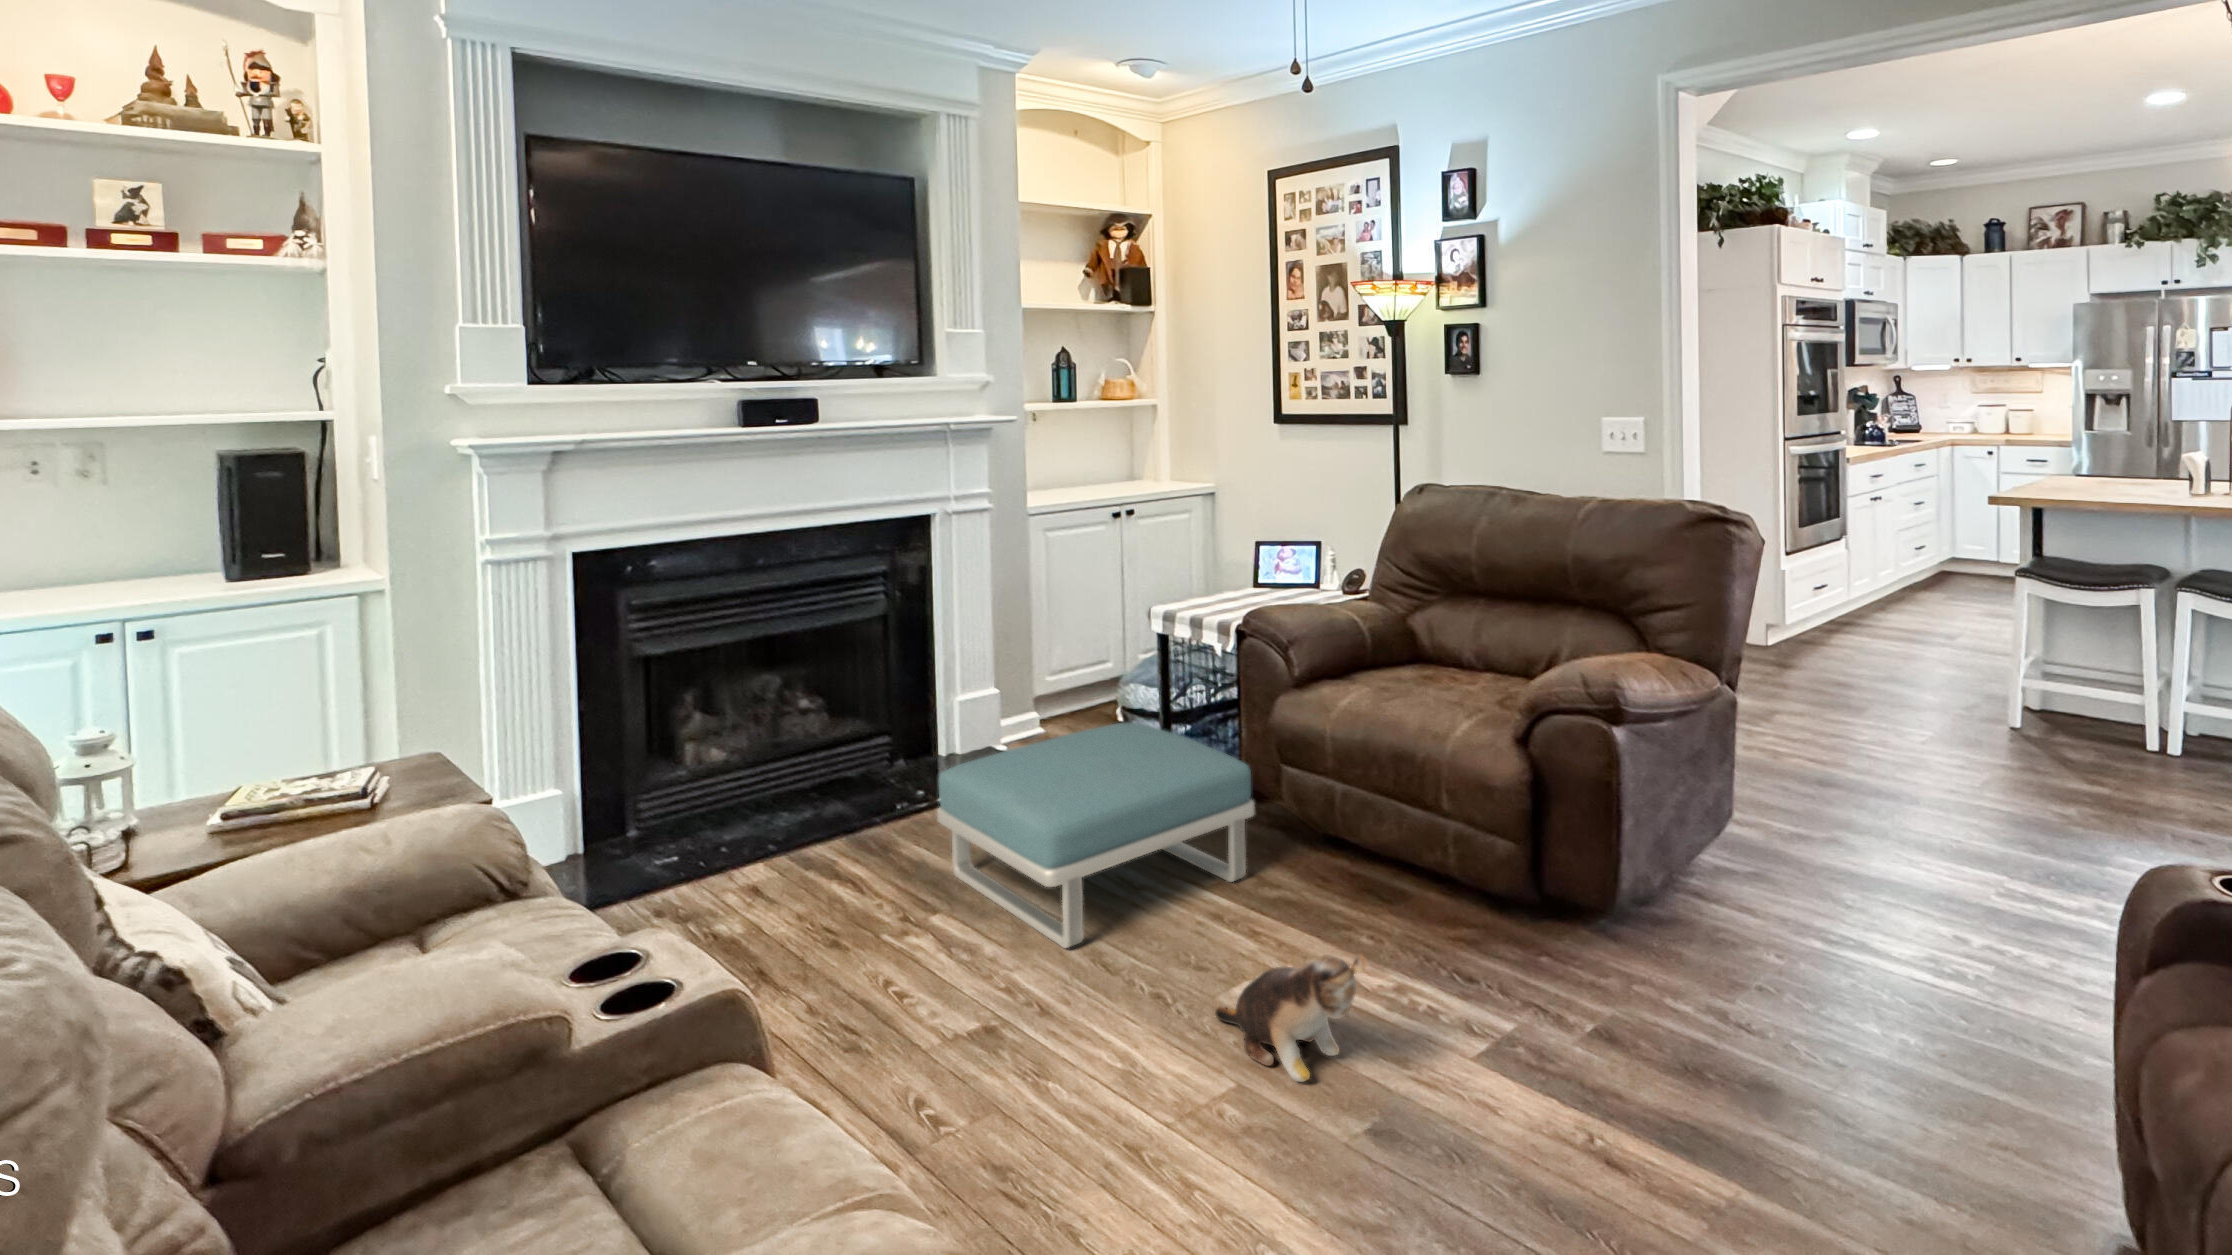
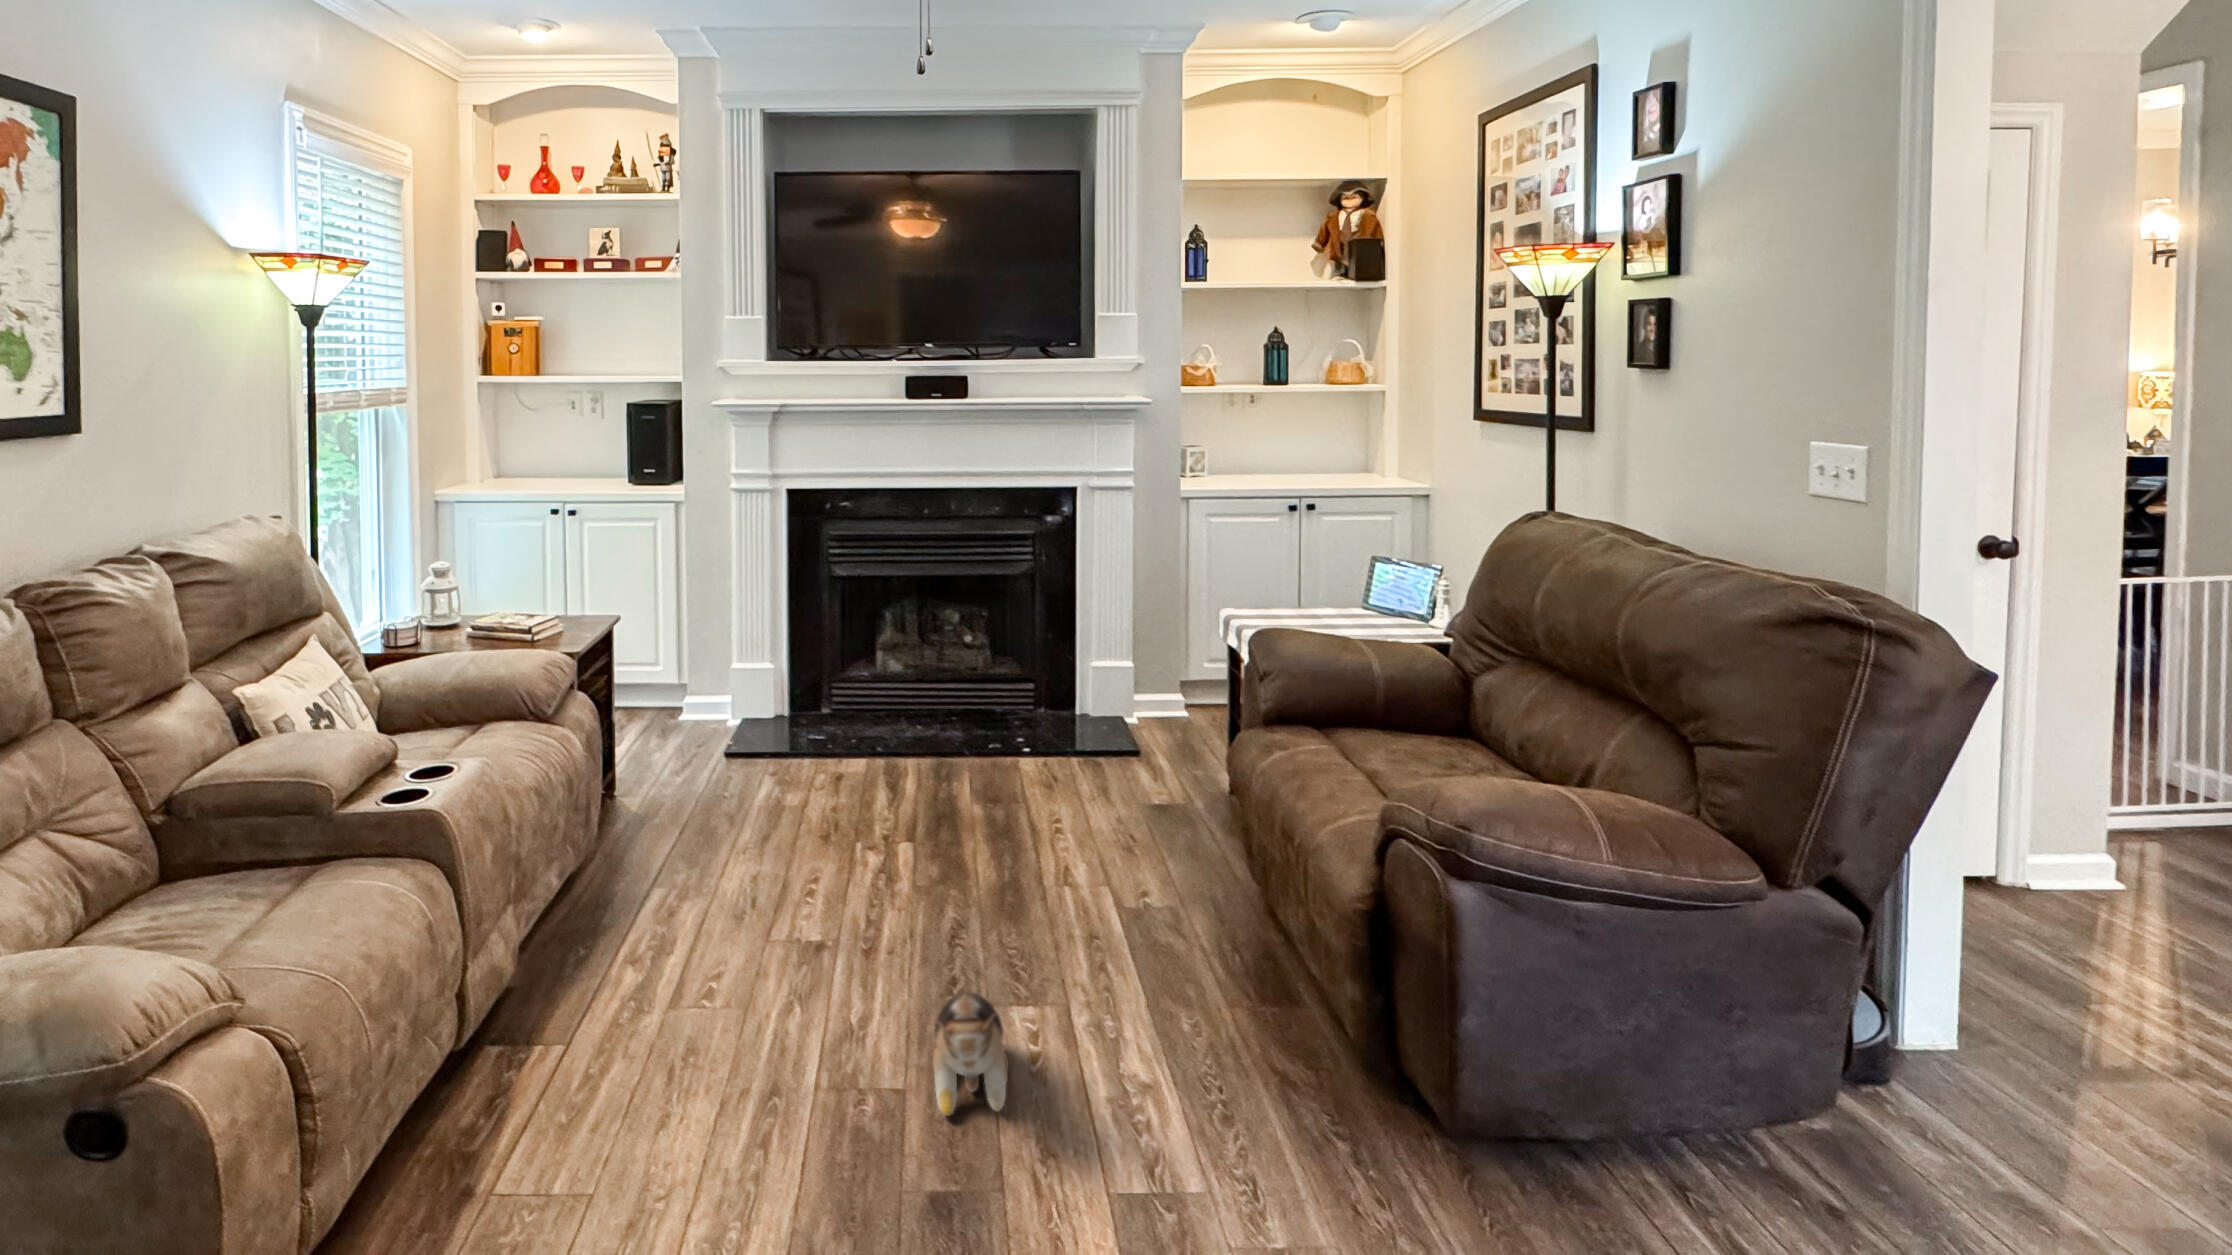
footstool: present [937,723,1254,948] -> none [929,714,1178,912]

